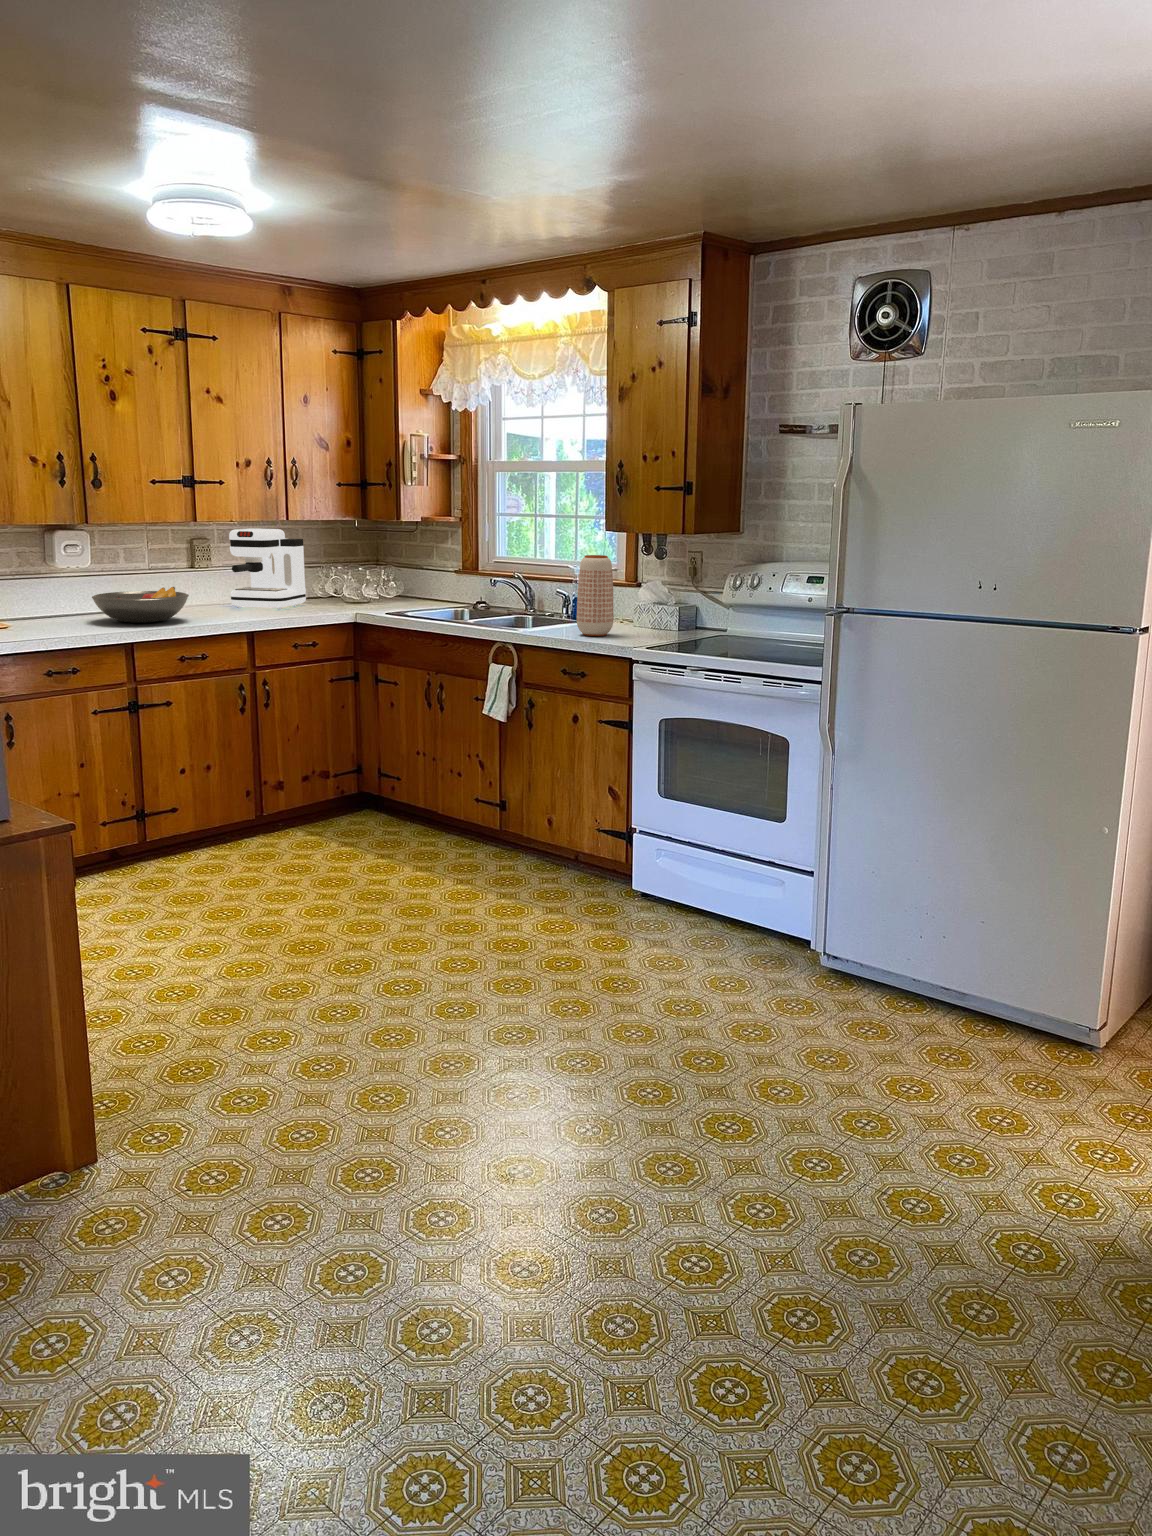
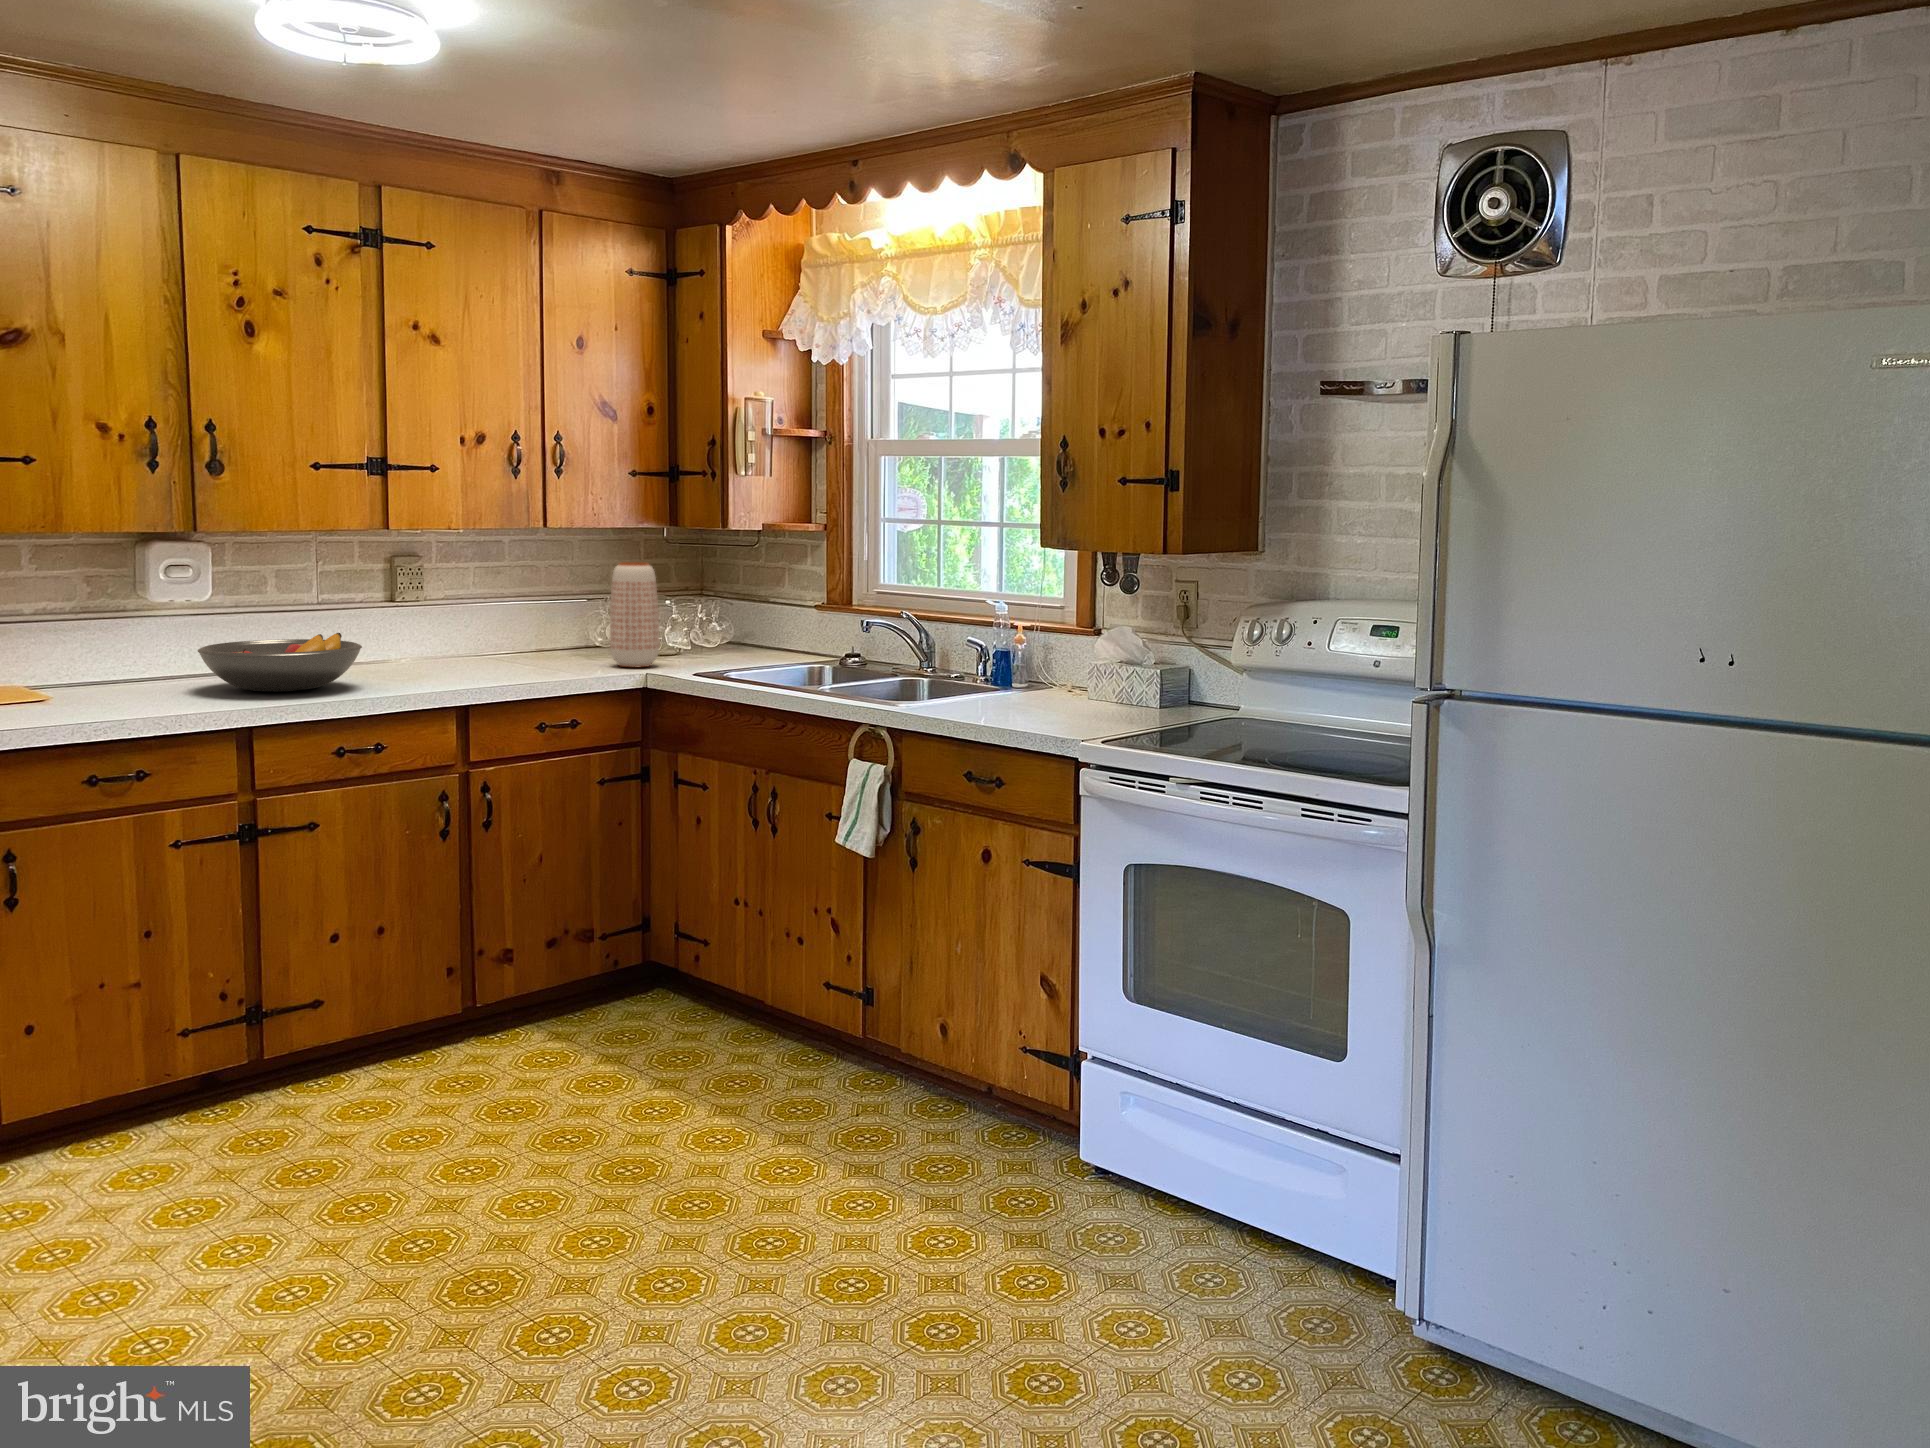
coffee maker: present [229,529,306,609] -> none [445,541,570,668]
vase: present [577,555,614,636] -> present [610,562,660,667]

